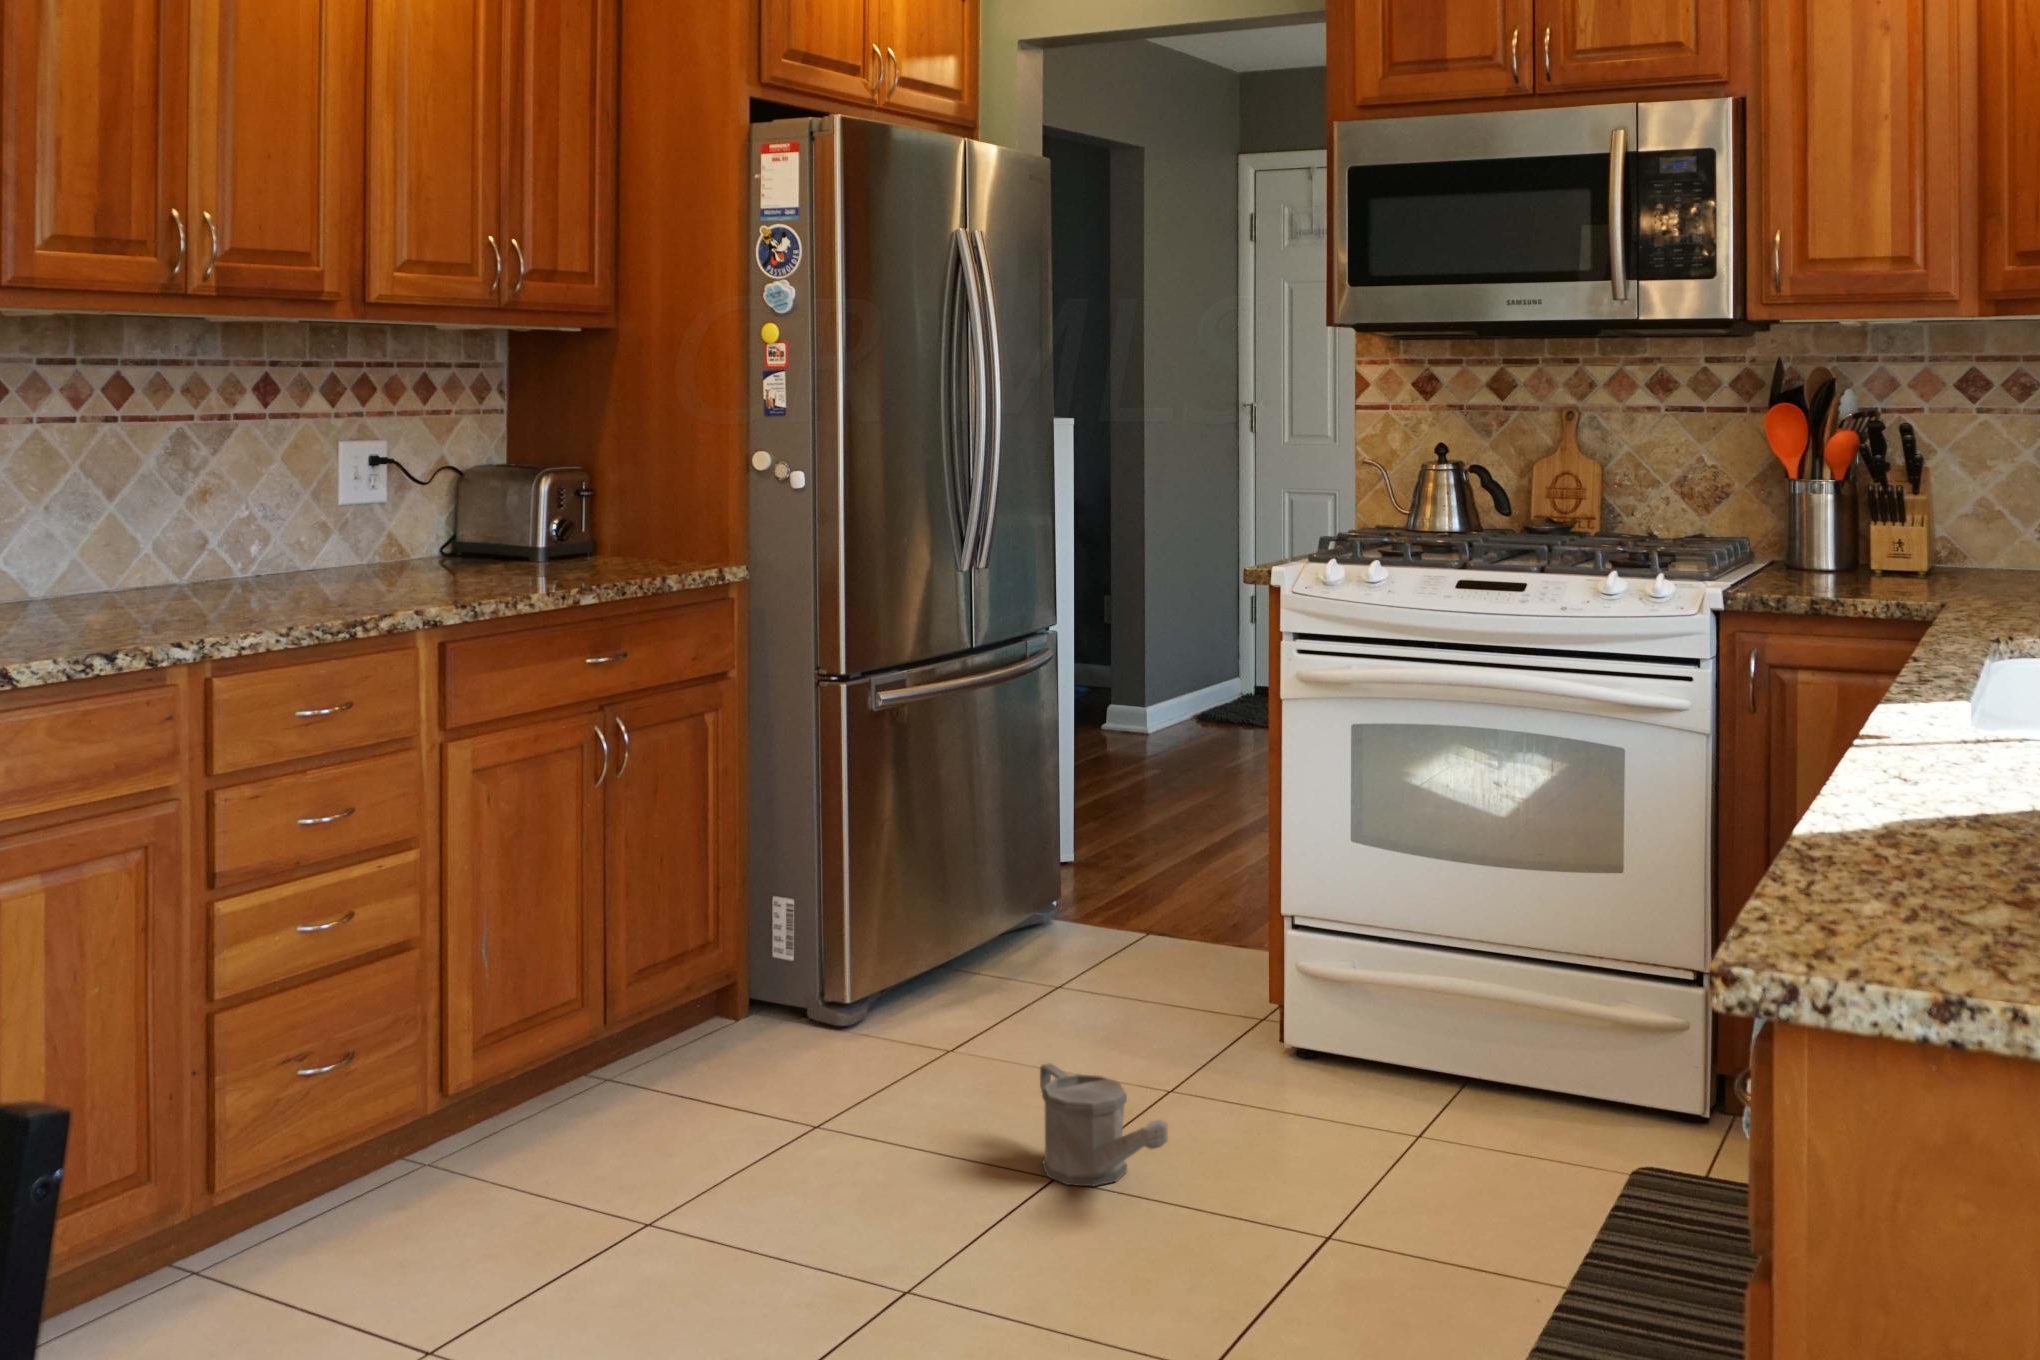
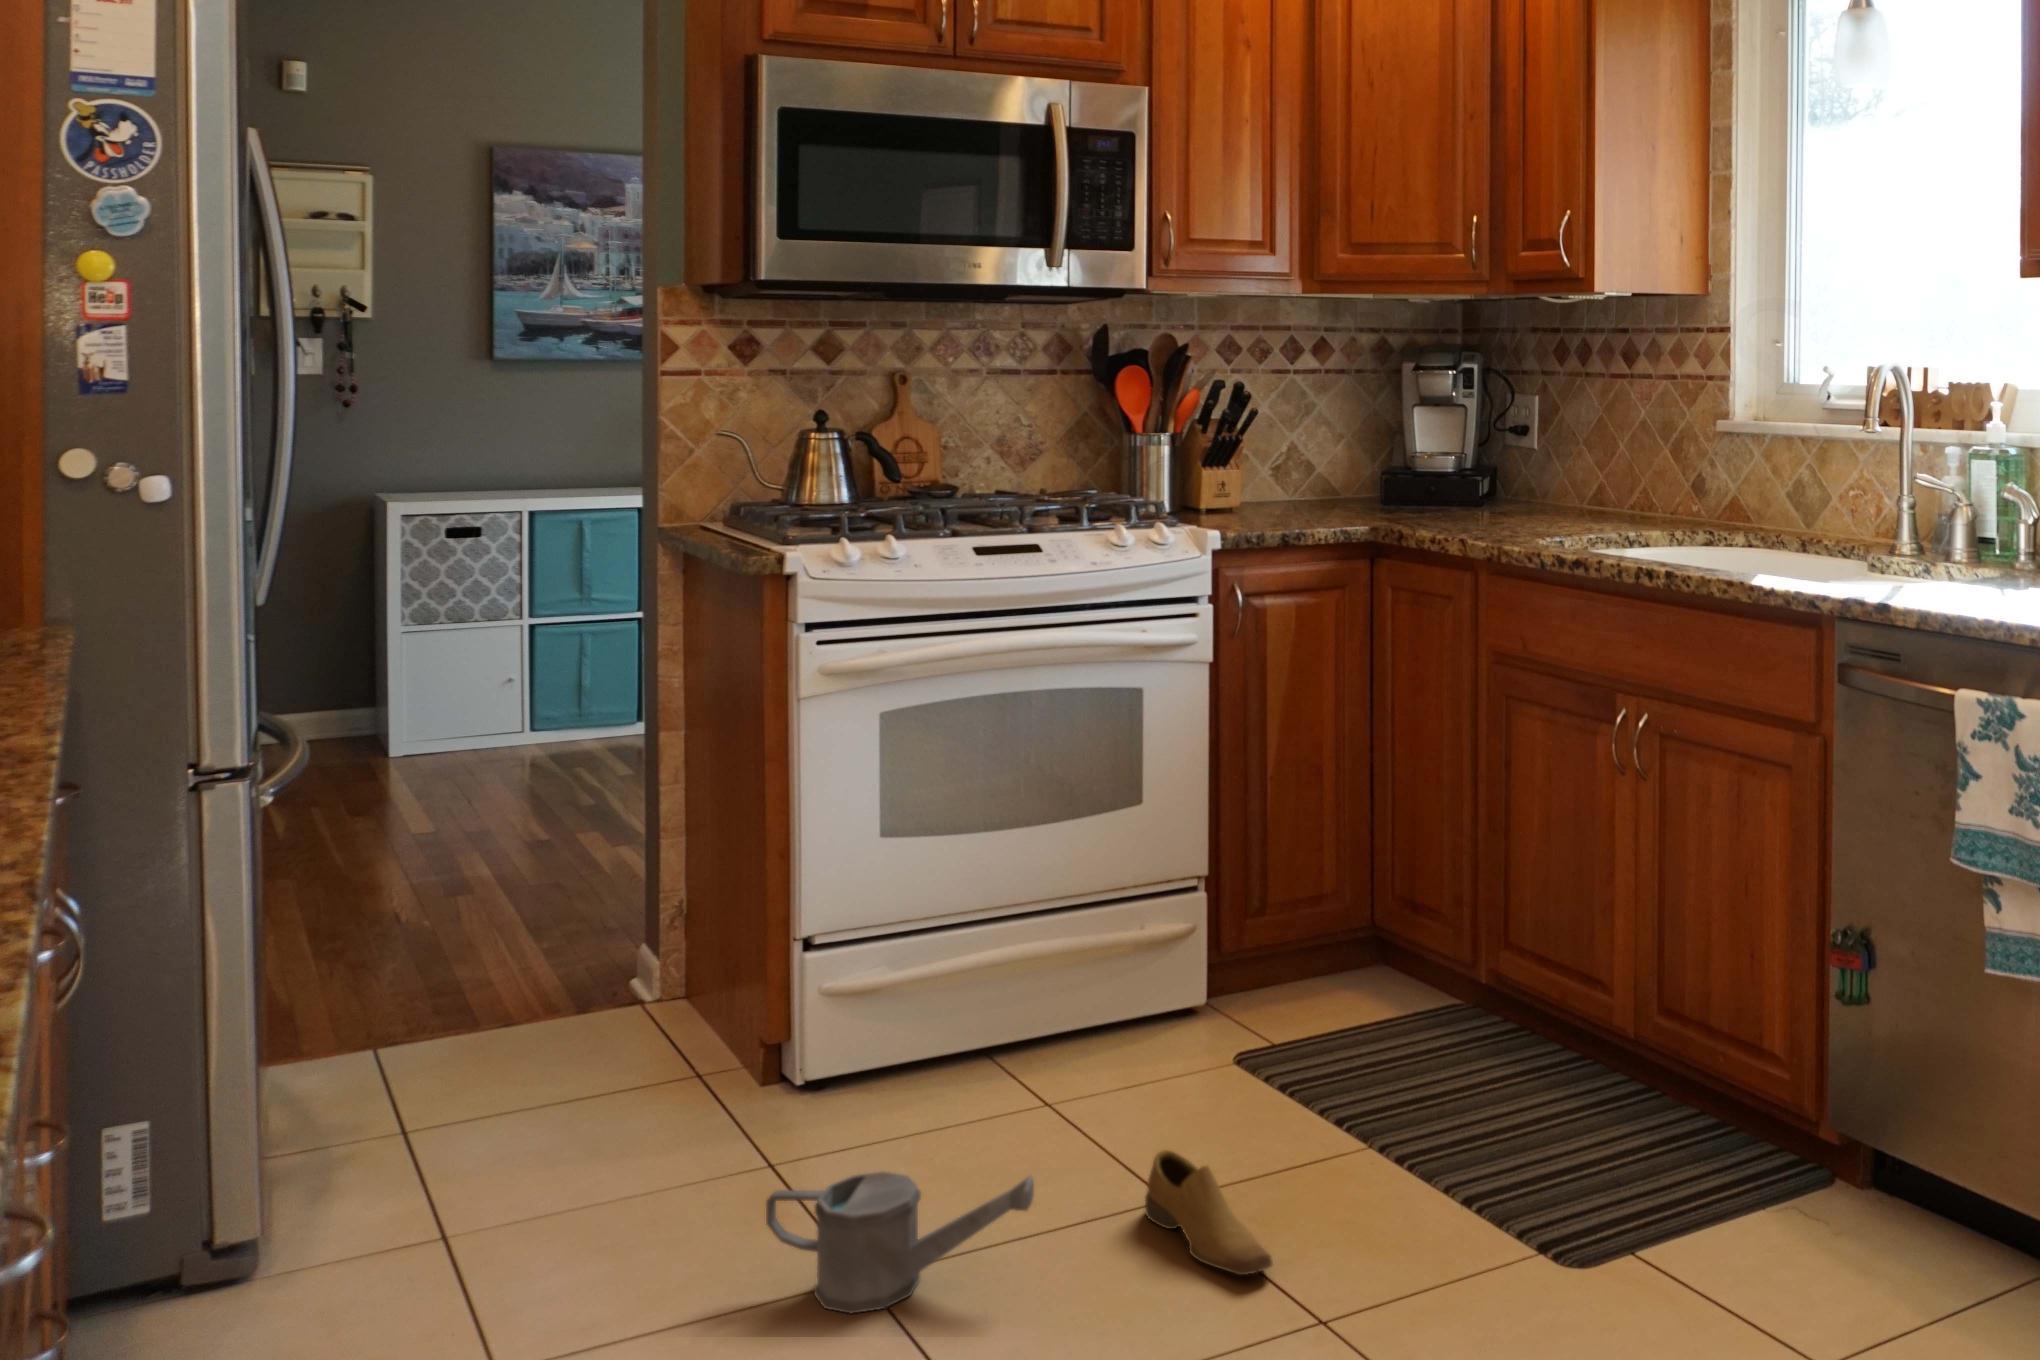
shoe: none [1273,1170,1362,1299] -> present [1145,1150,1273,1275]

